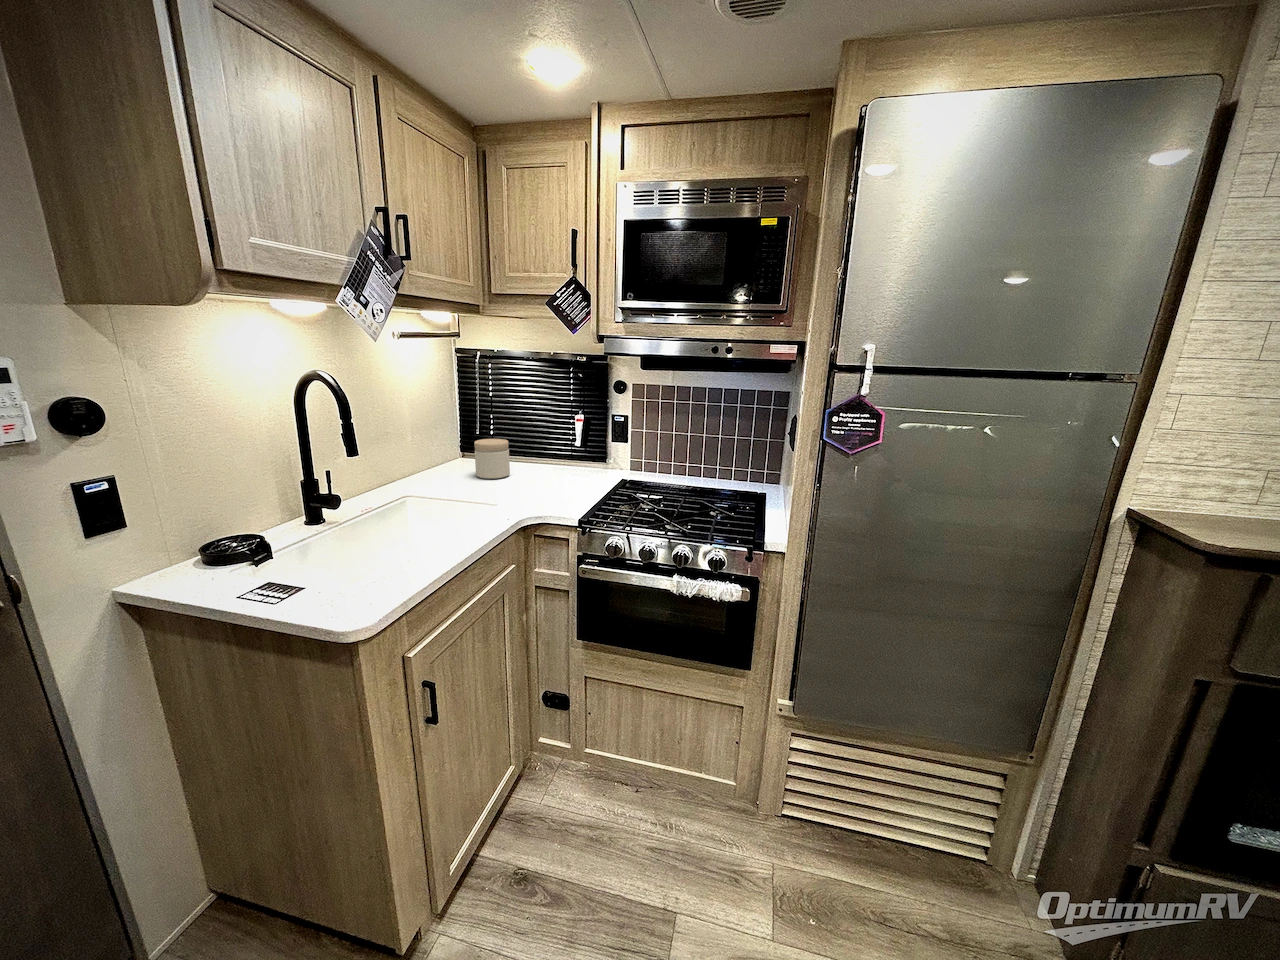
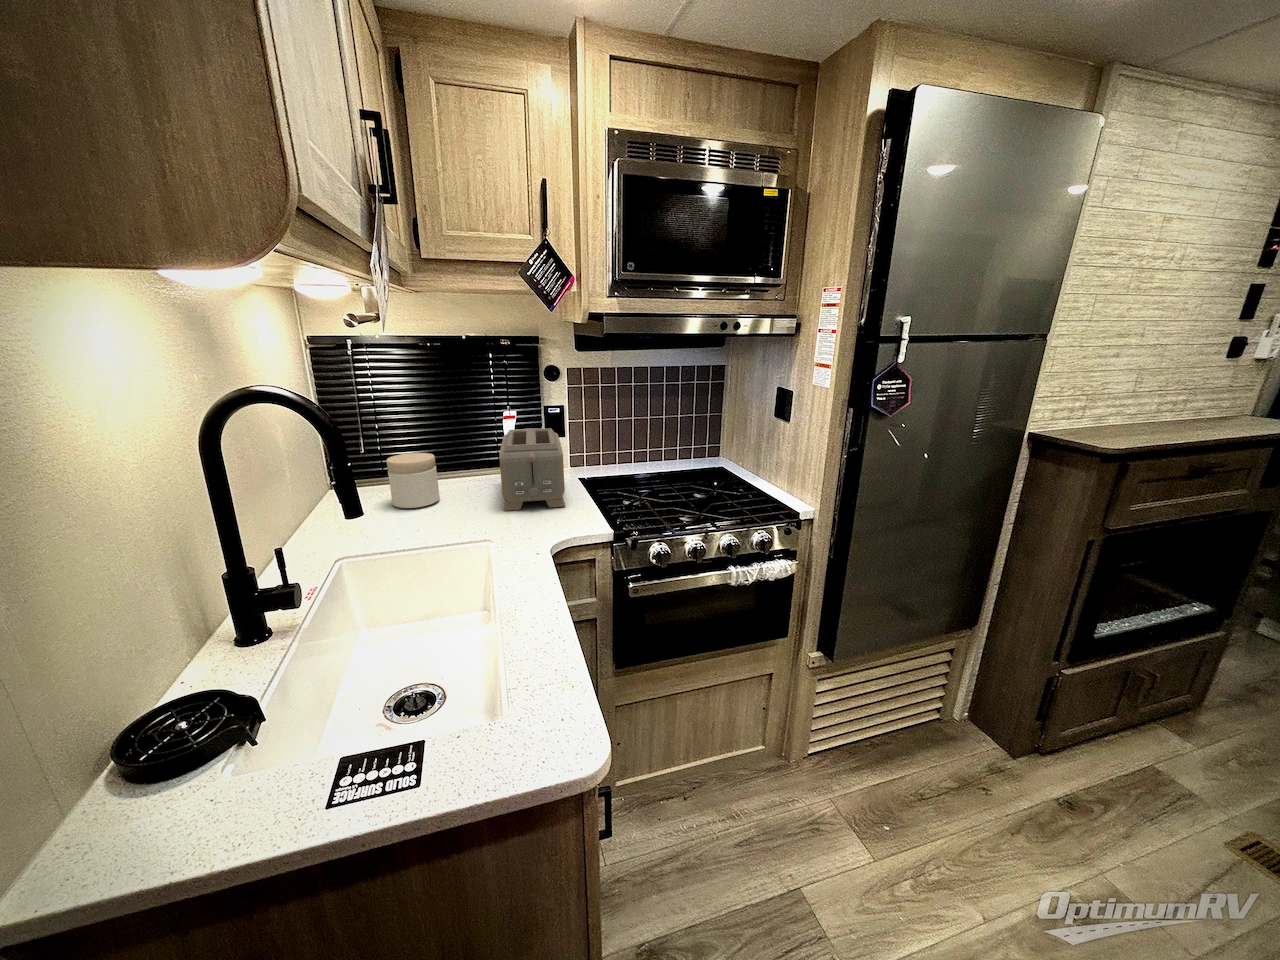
toaster: none [533,430,609,497] -> present [499,428,565,511]

